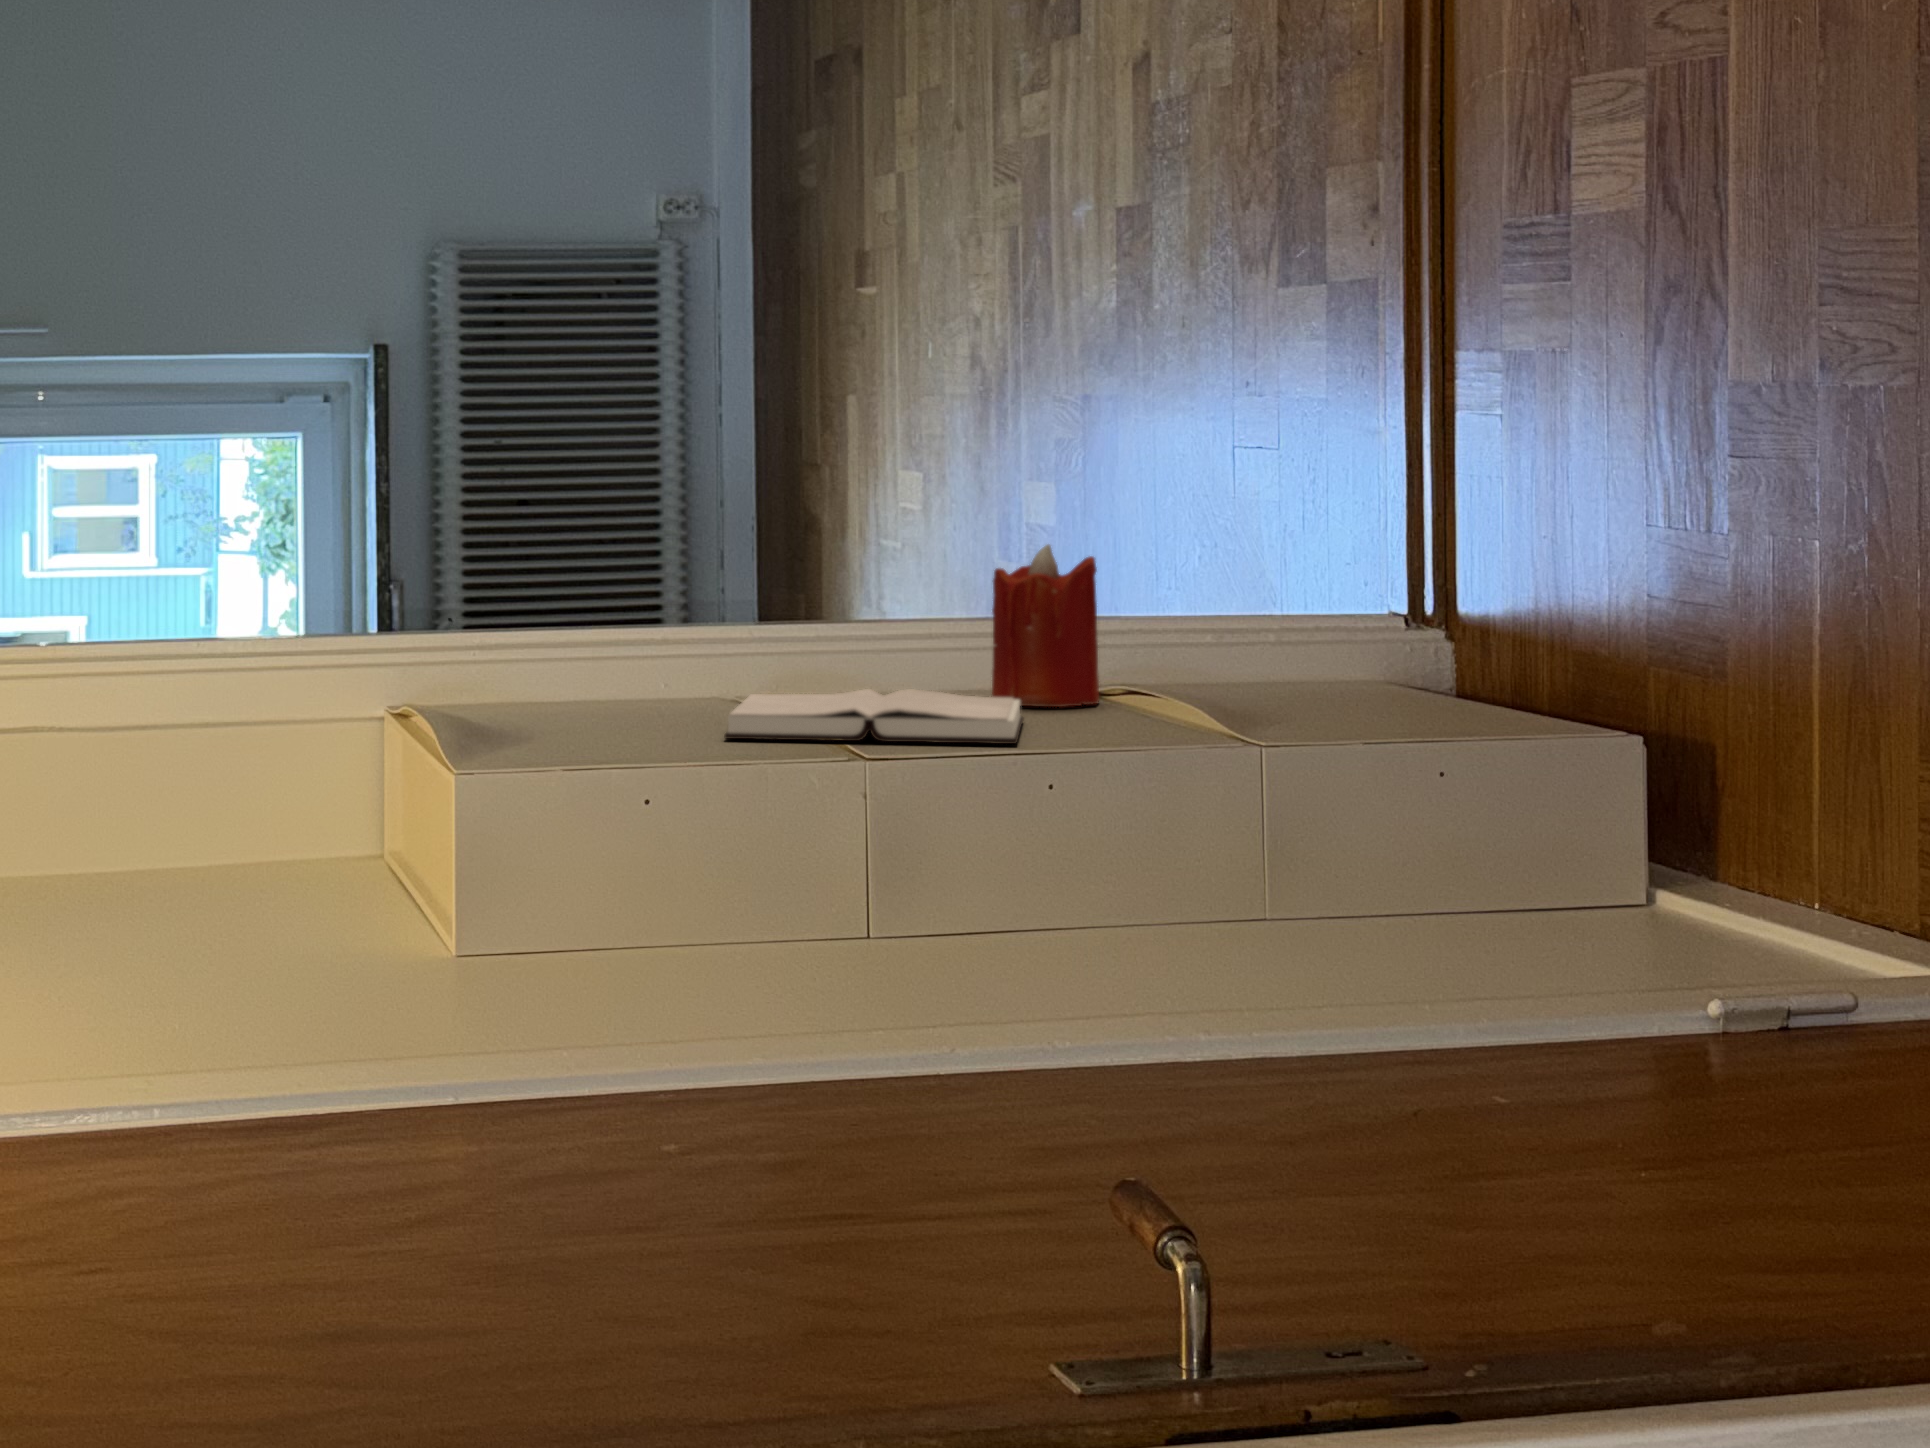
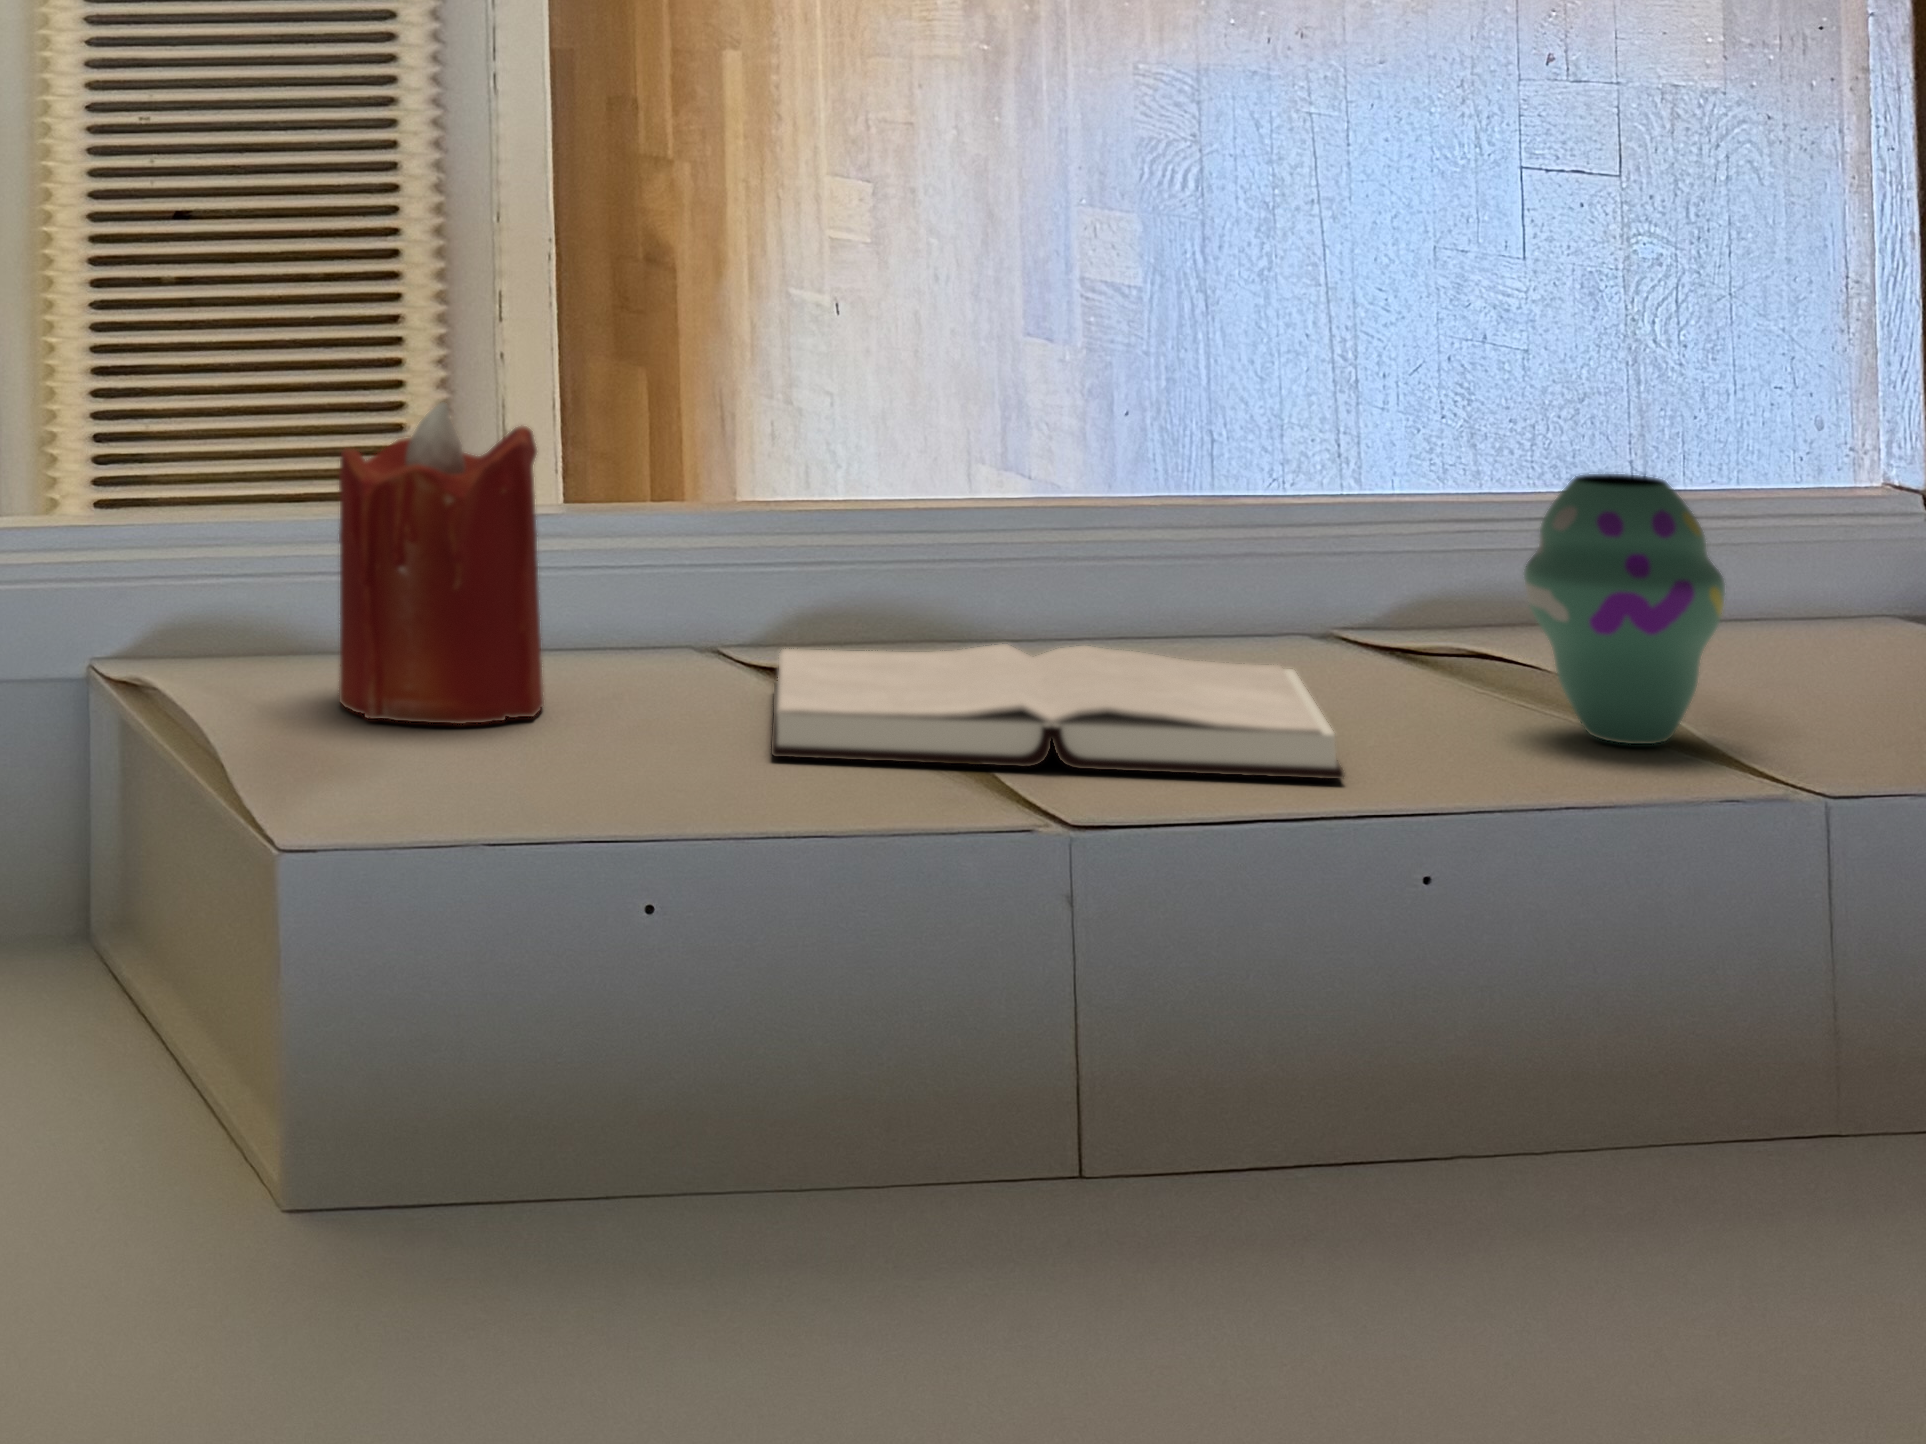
candle: present [992,545,1099,707] -> present [339,403,544,724]
vase: none [1134,591,1234,731] -> present [1524,474,1725,744]

